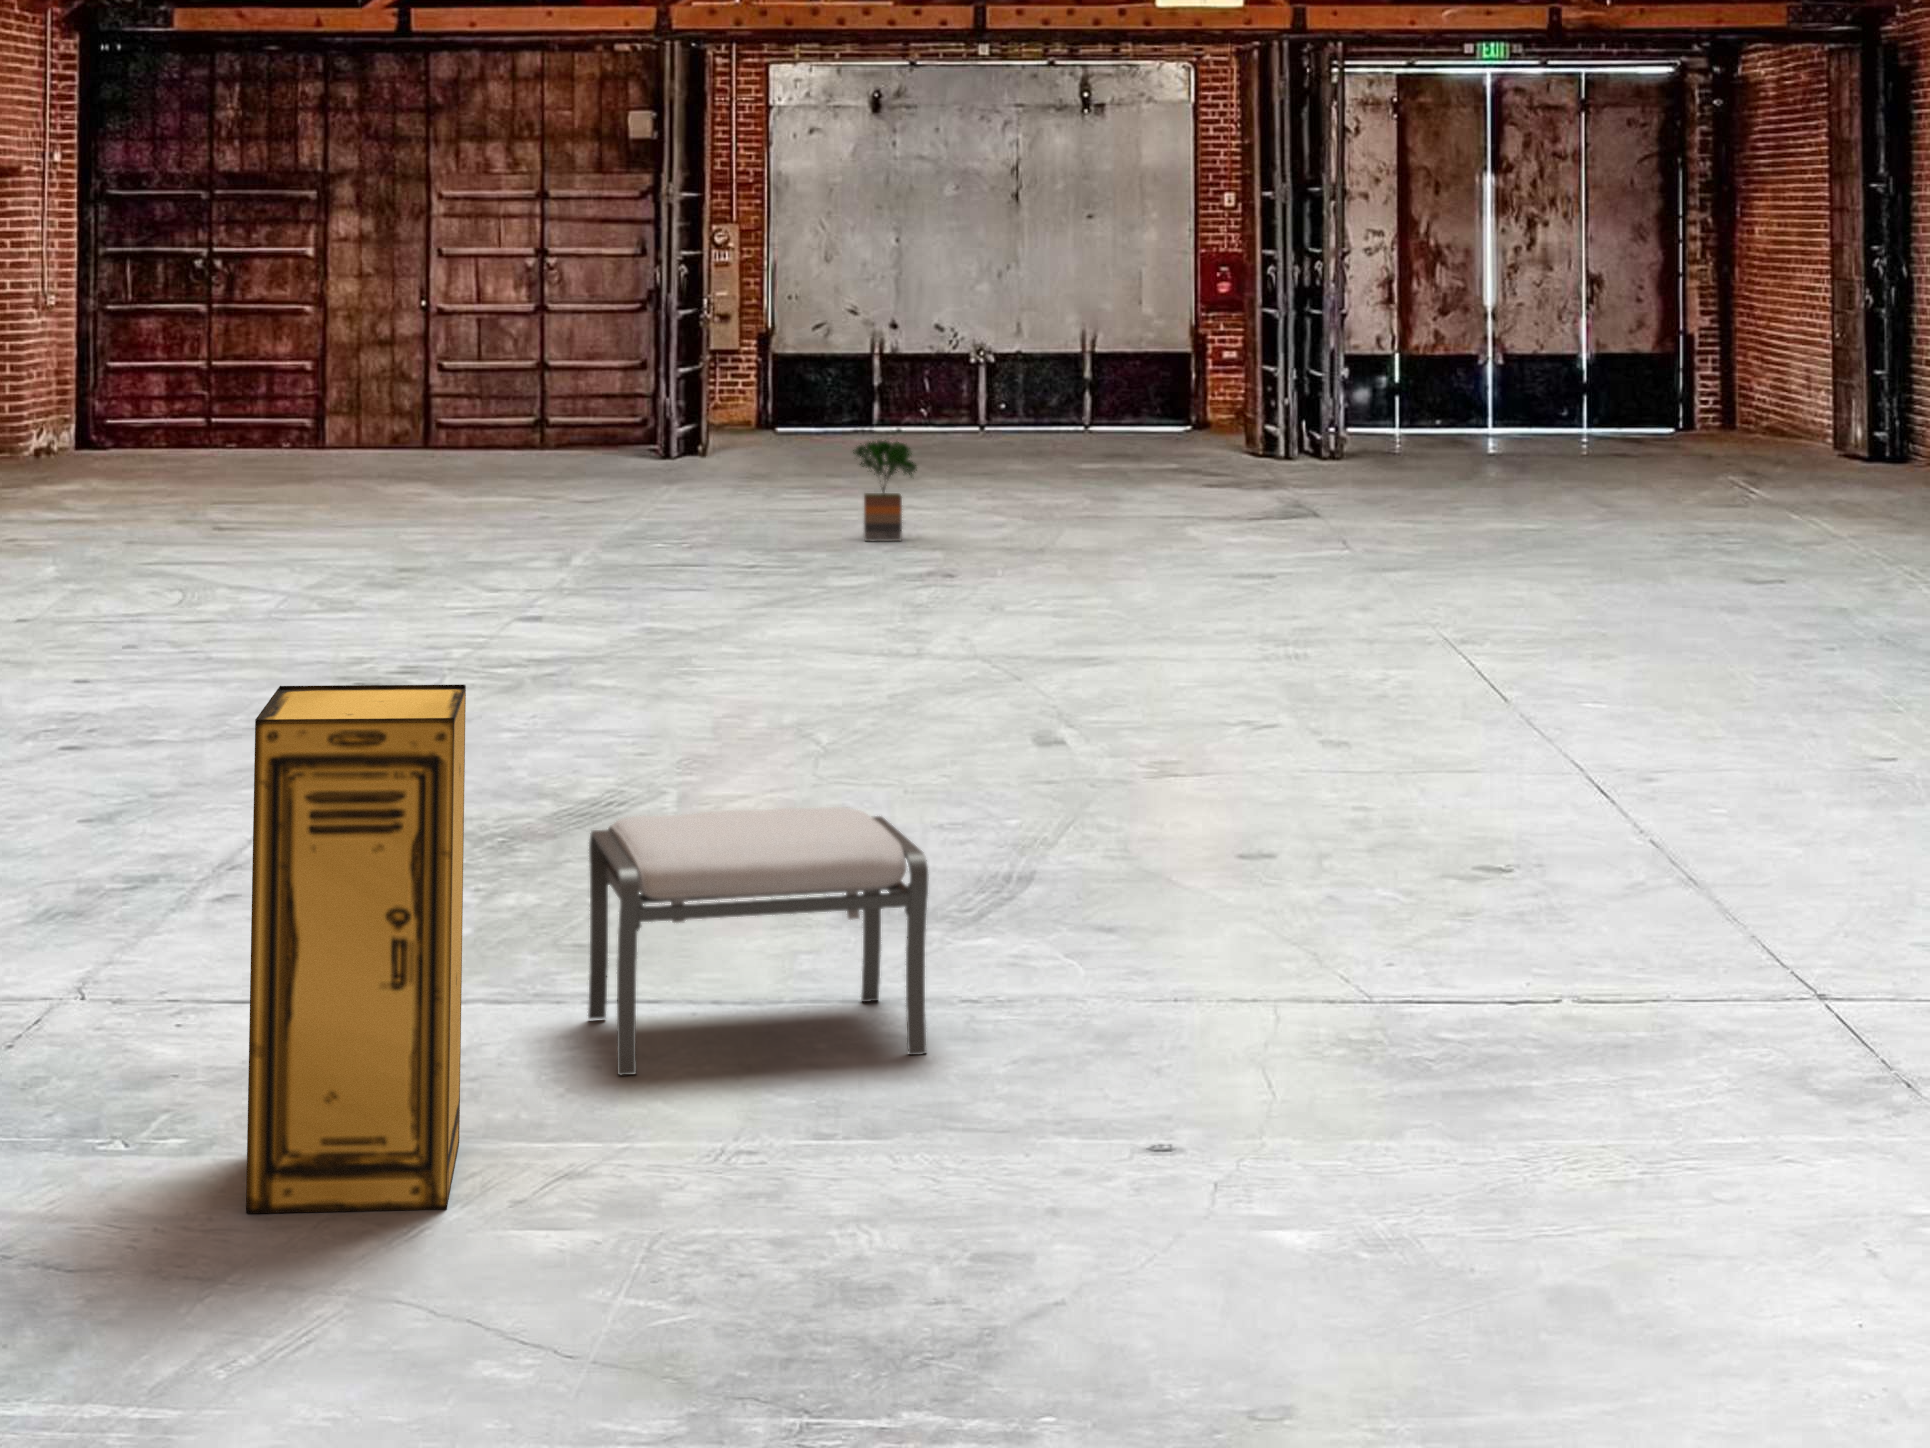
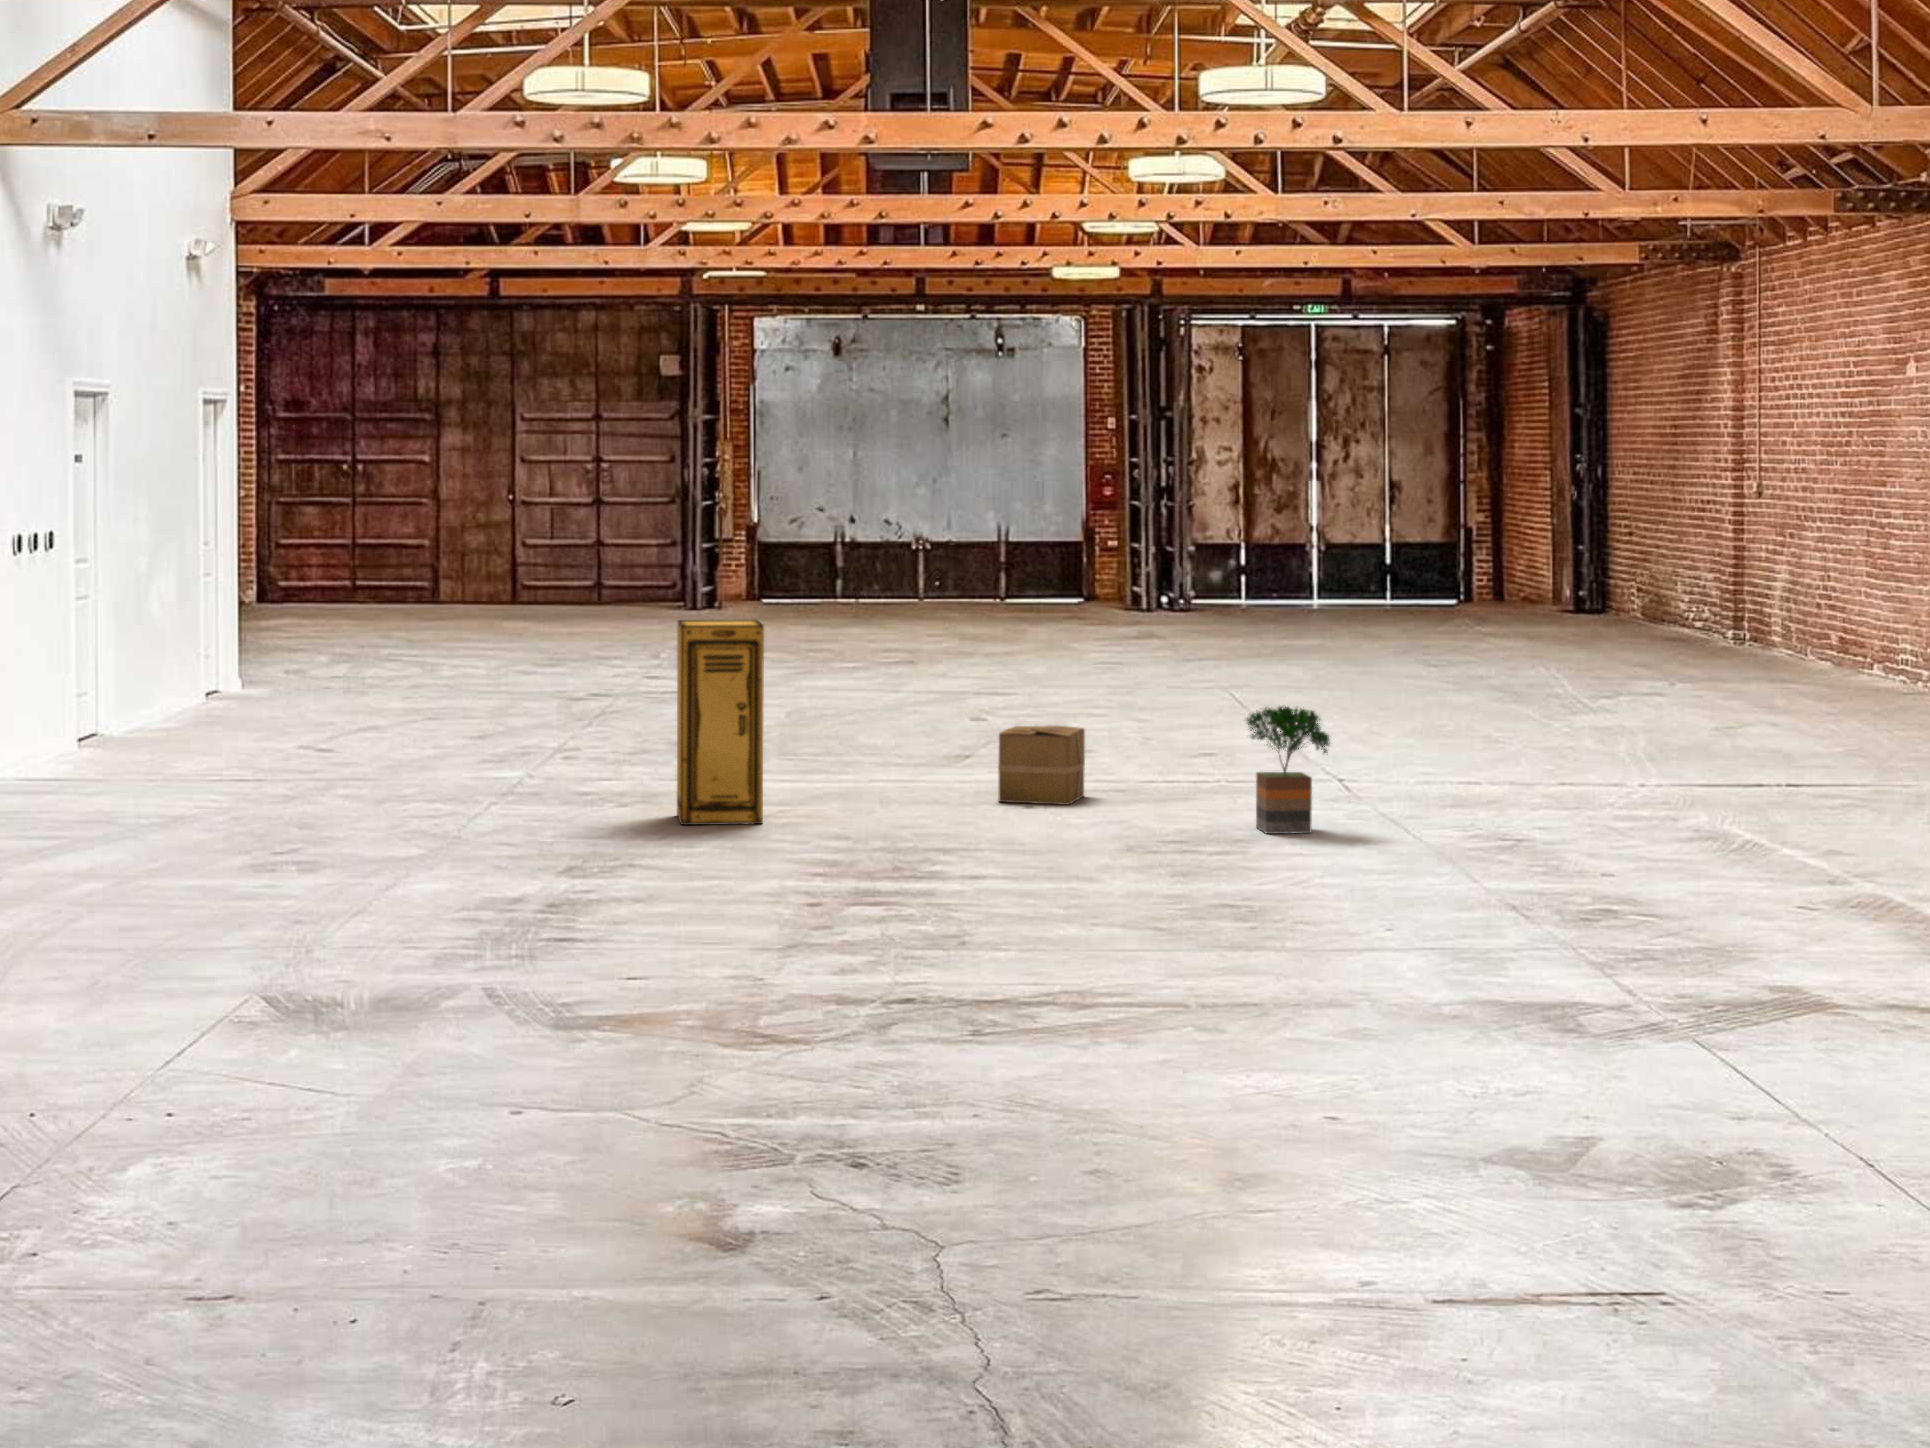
potted tree: present [853,440,917,541] -> present [1246,706,1330,834]
ottoman: present [588,807,929,1075] -> none [792,695,952,801]
cardboard box: none [1029,893,1225,1109] -> present [998,726,1085,805]

